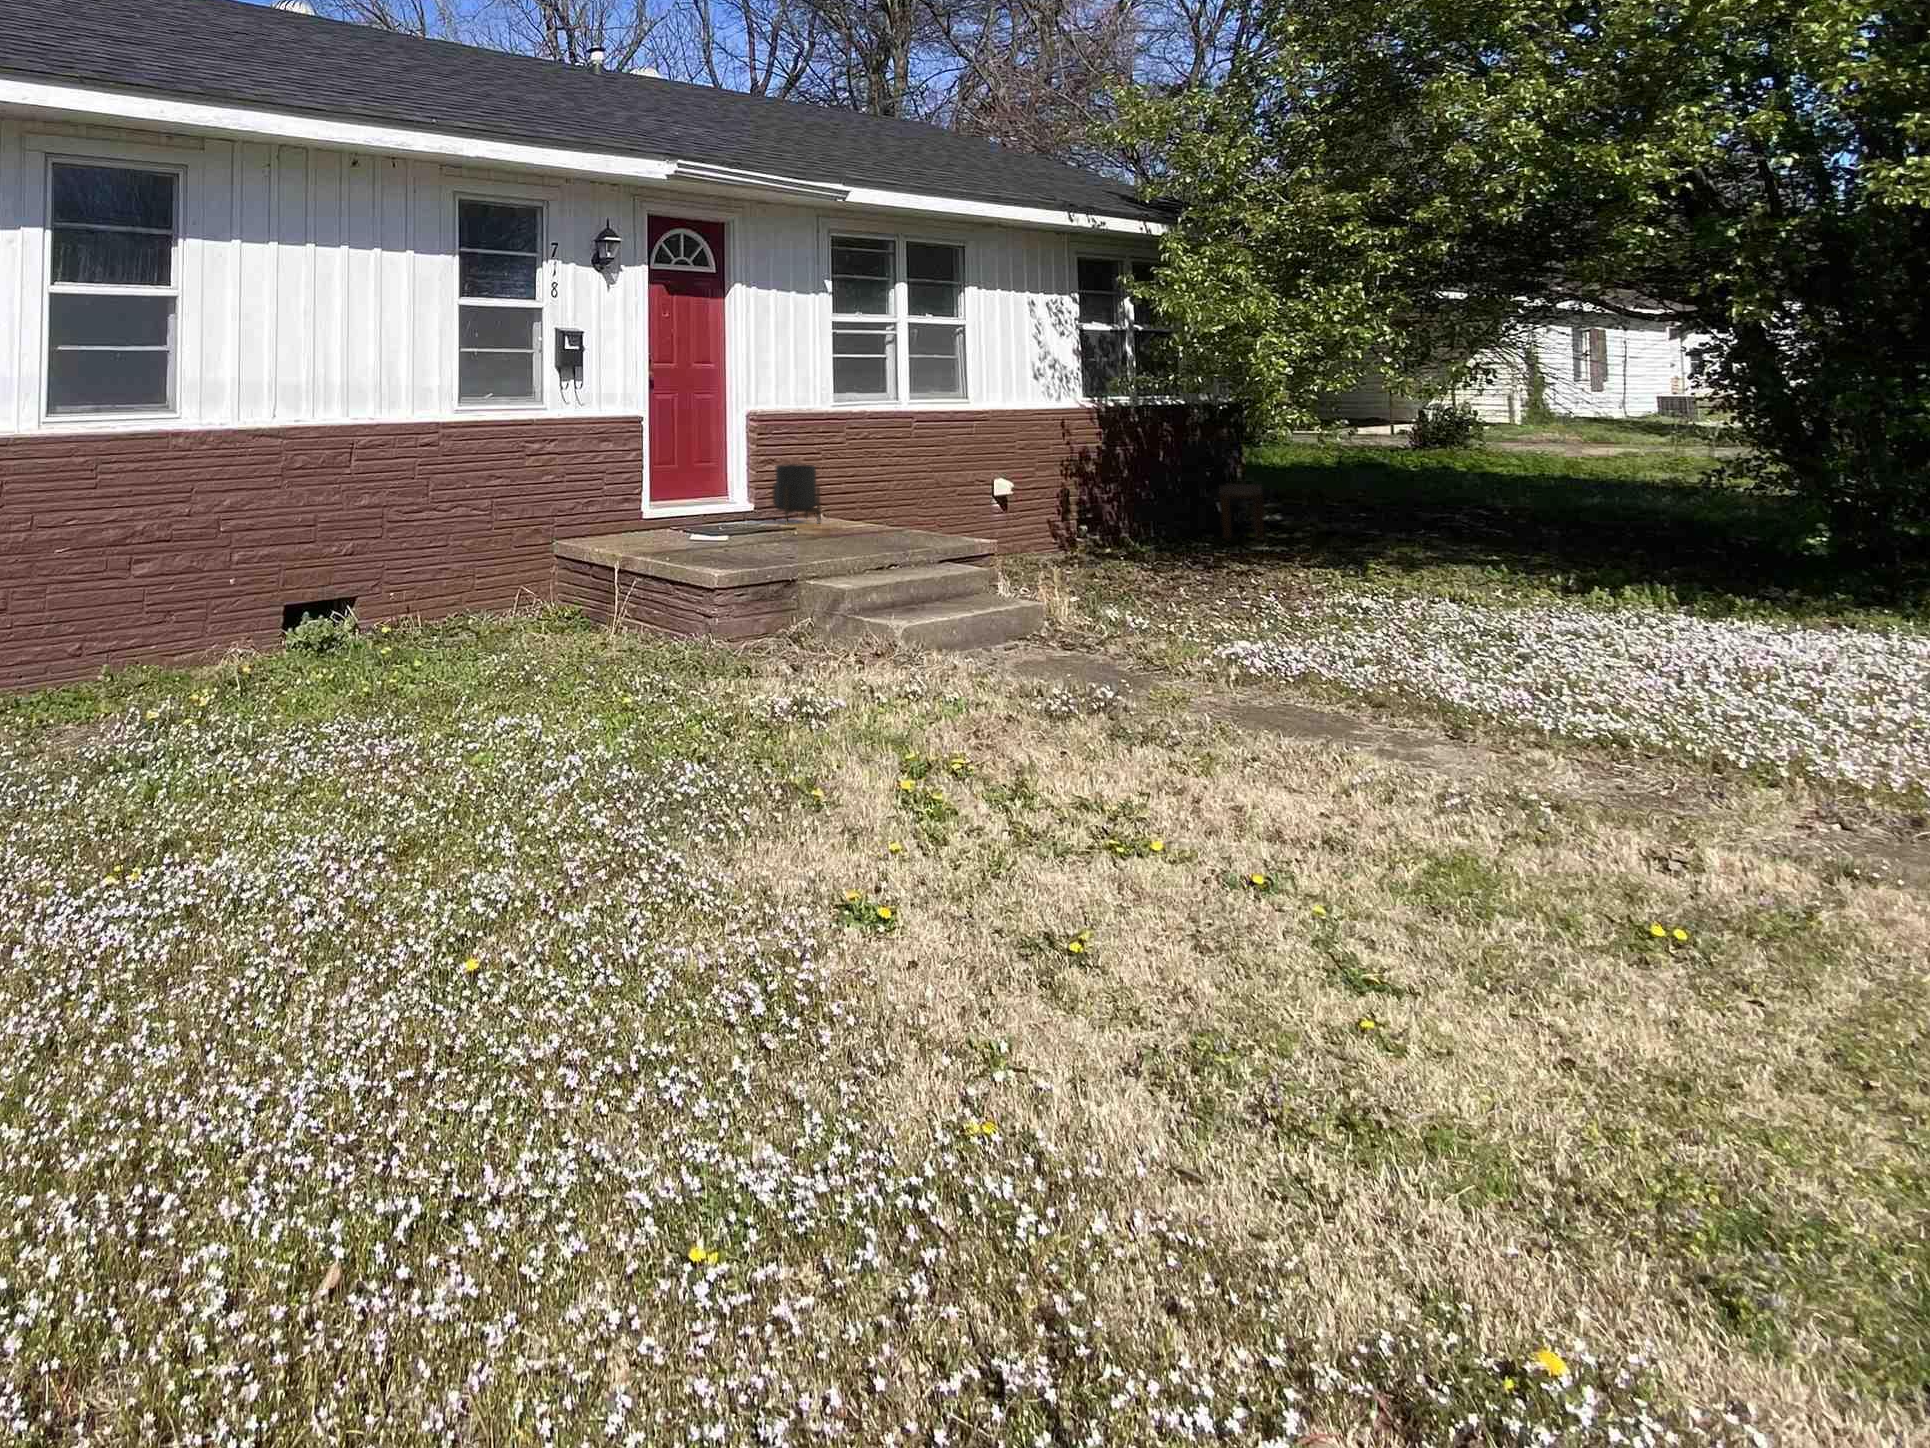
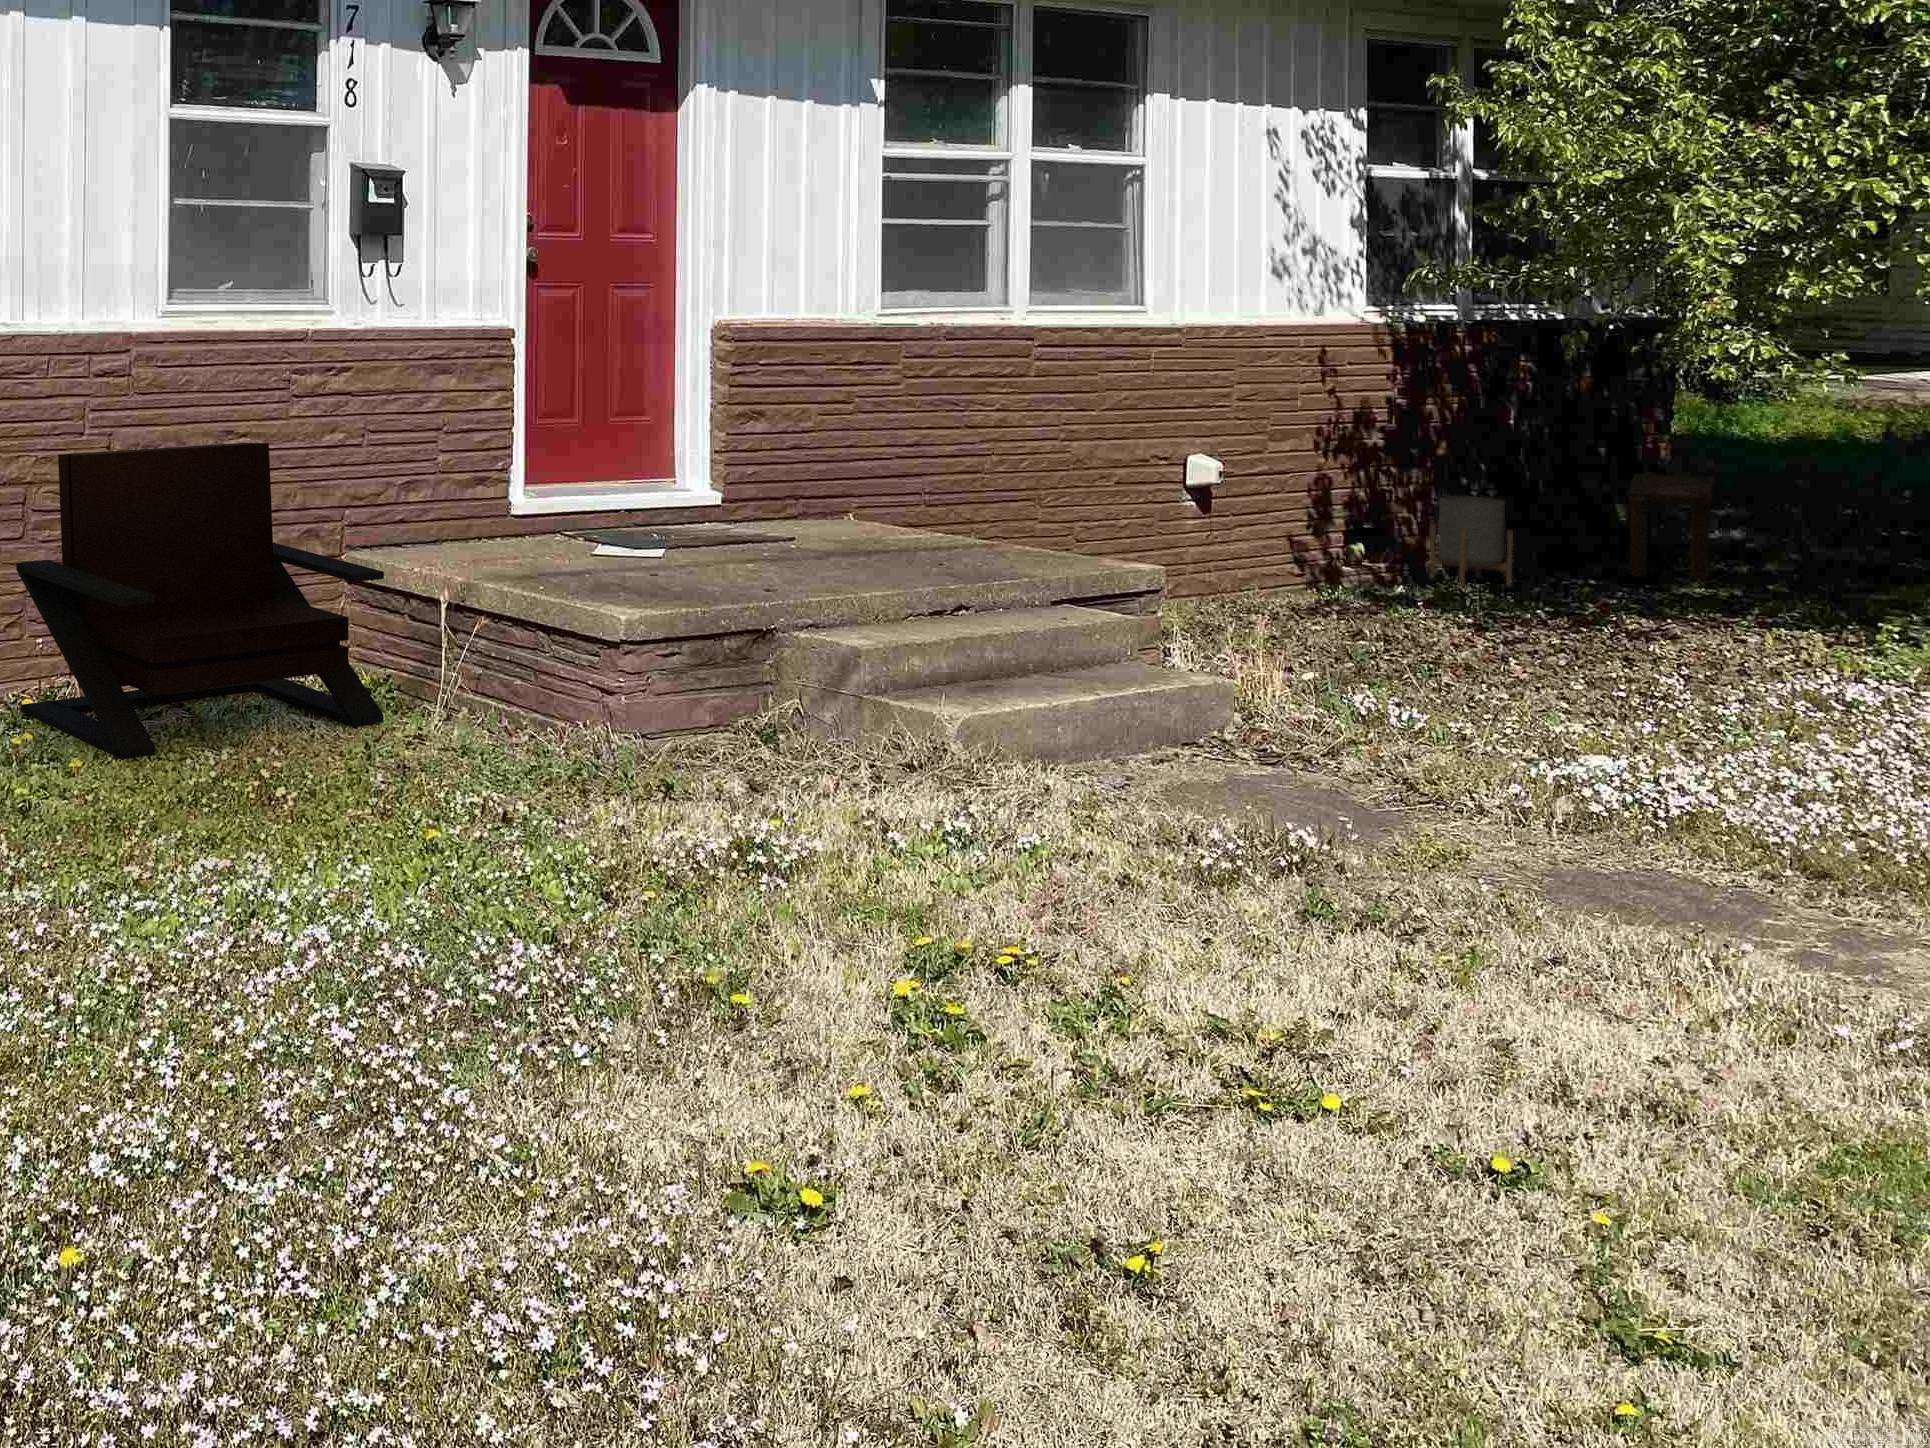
planter: present [772,464,821,524] -> present [1429,496,1513,587]
lounge chair: none [380,482,584,660] -> present [16,443,384,759]

